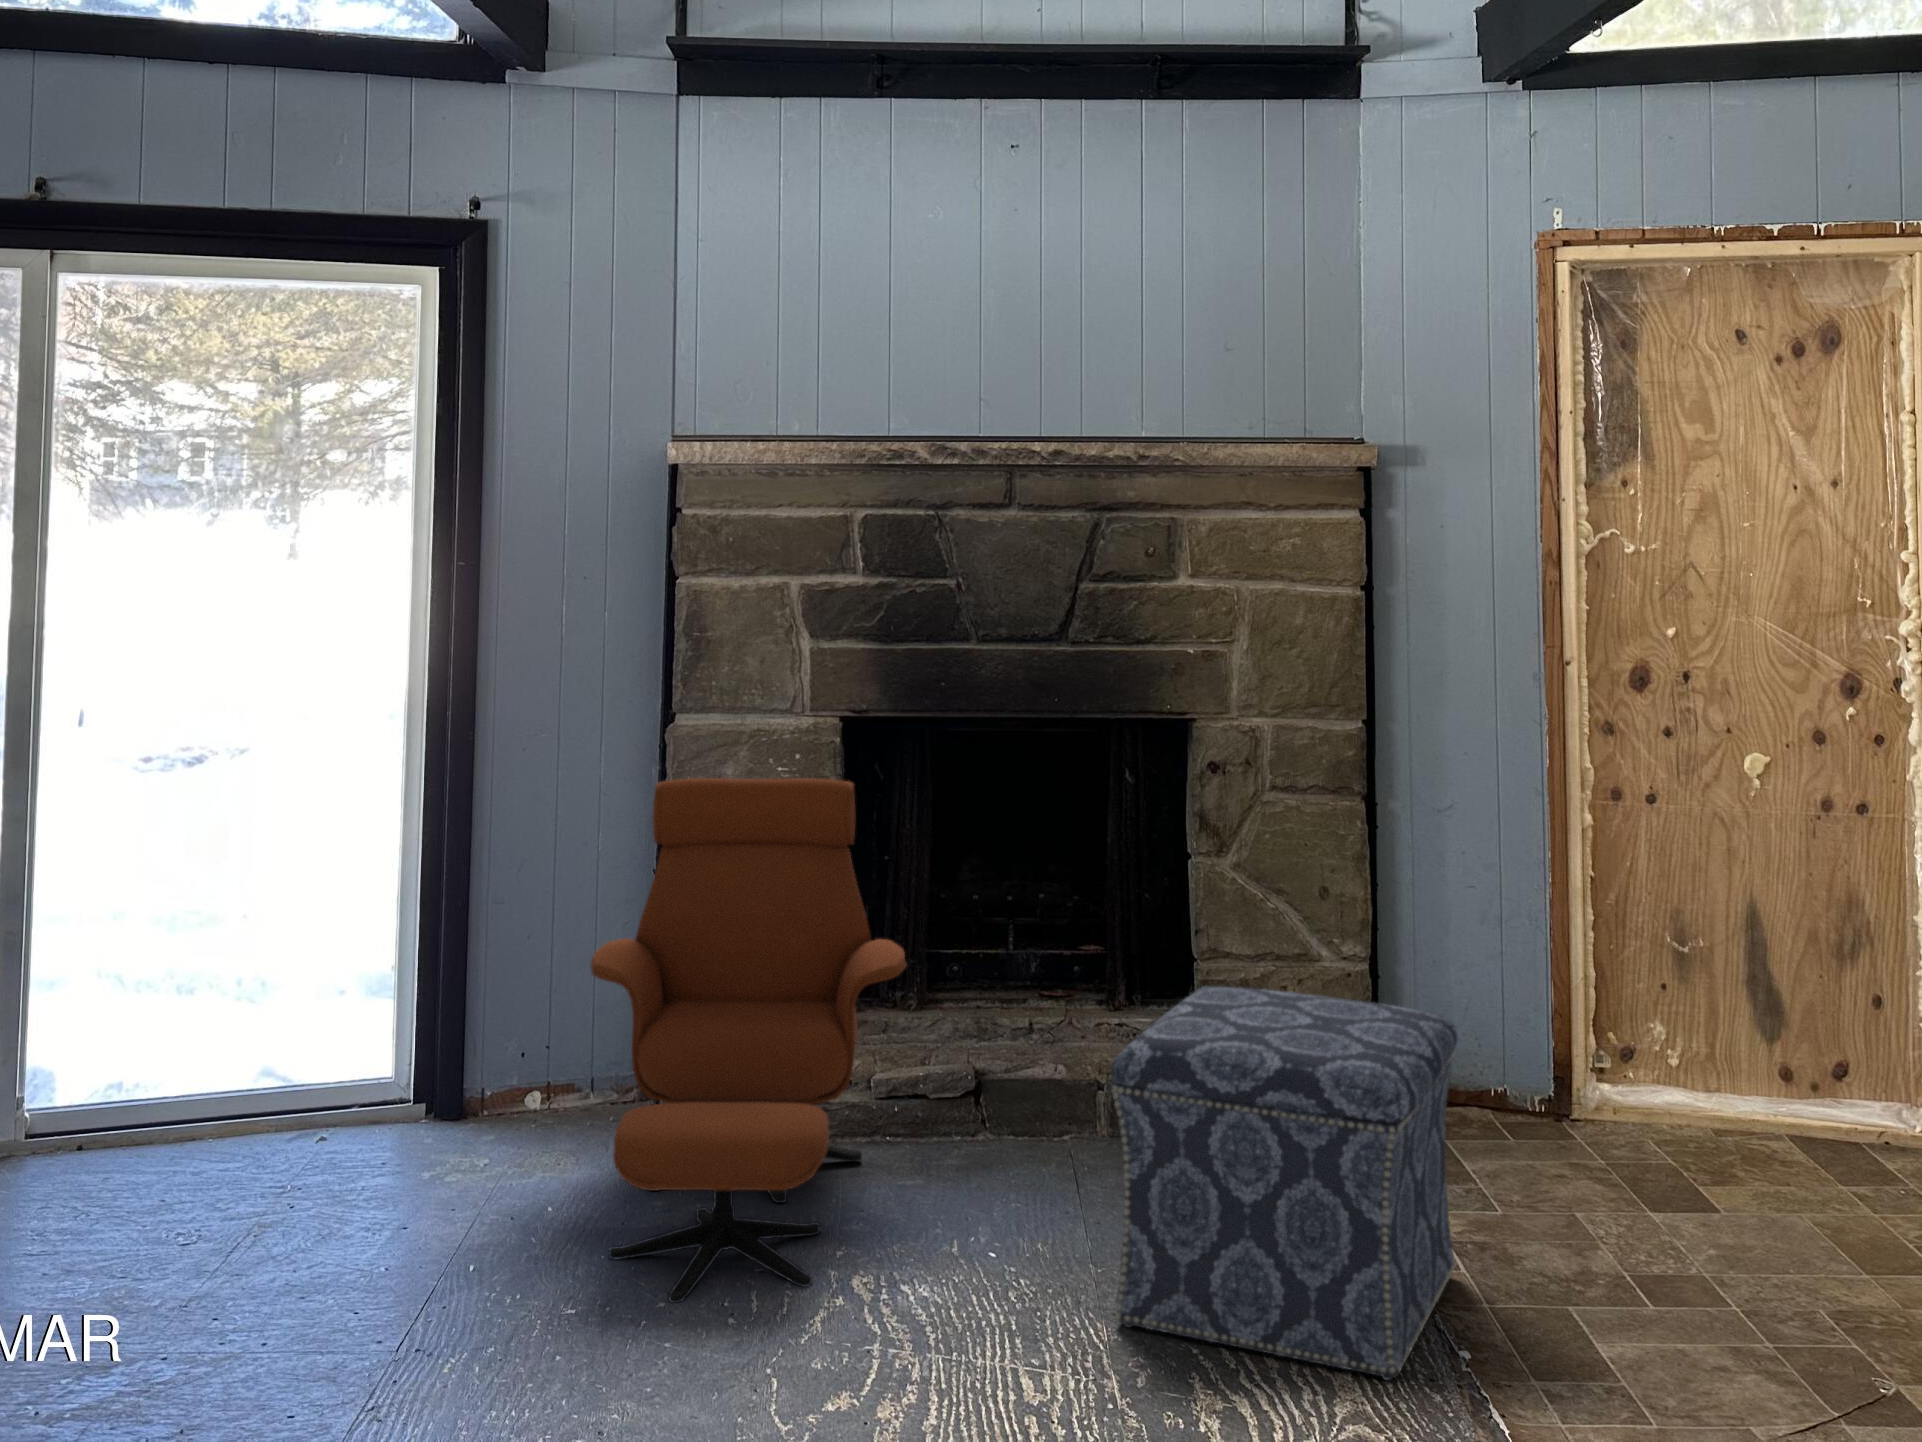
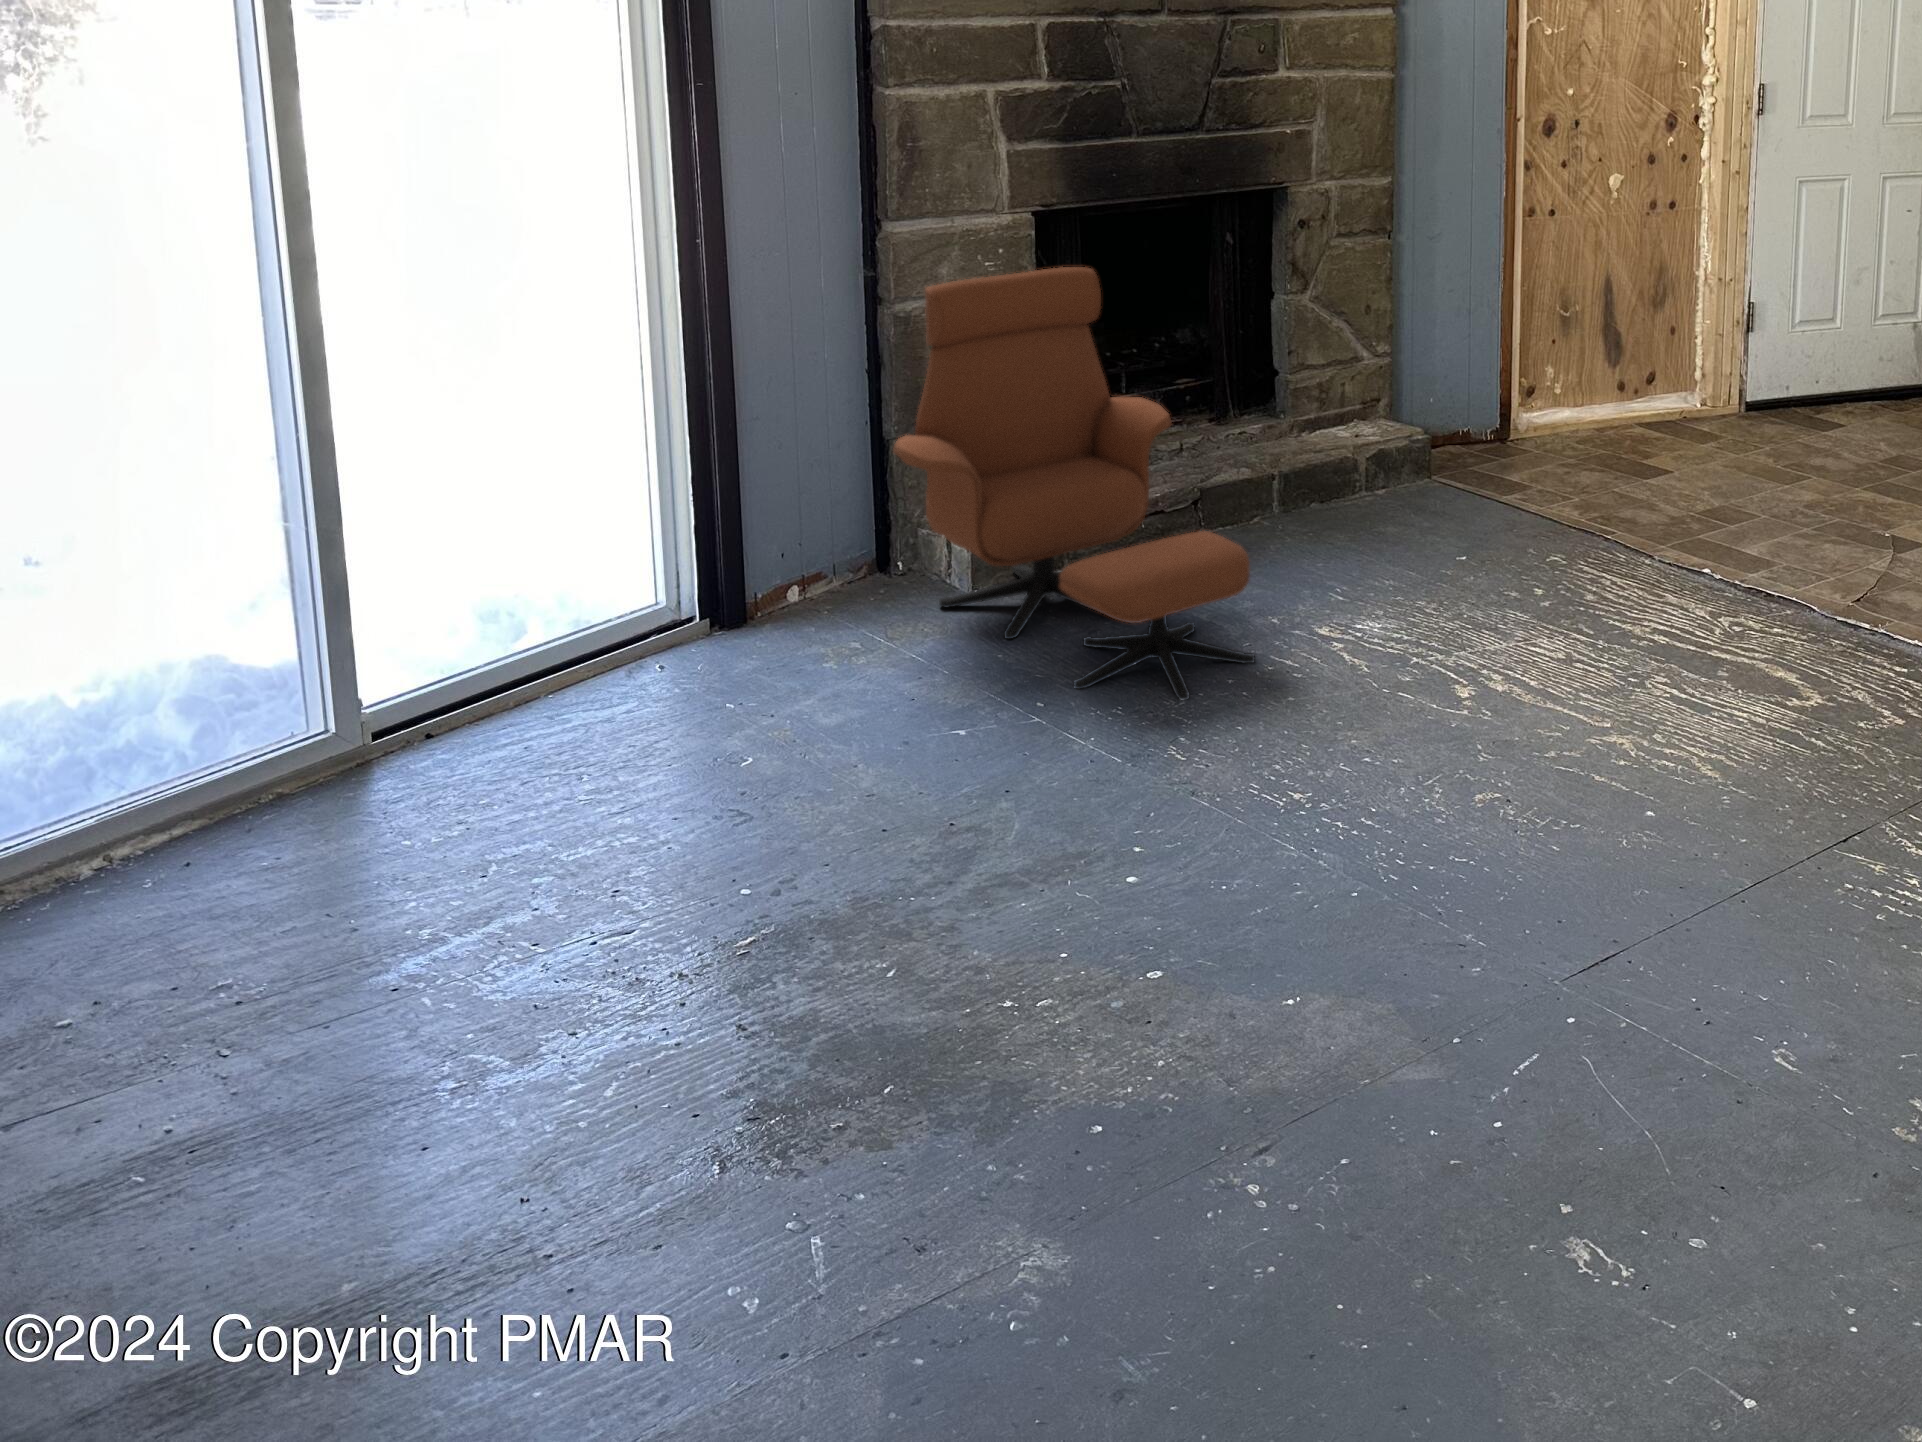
ottoman: present [1111,986,1458,1380] -> none [1426,375,1684,623]

